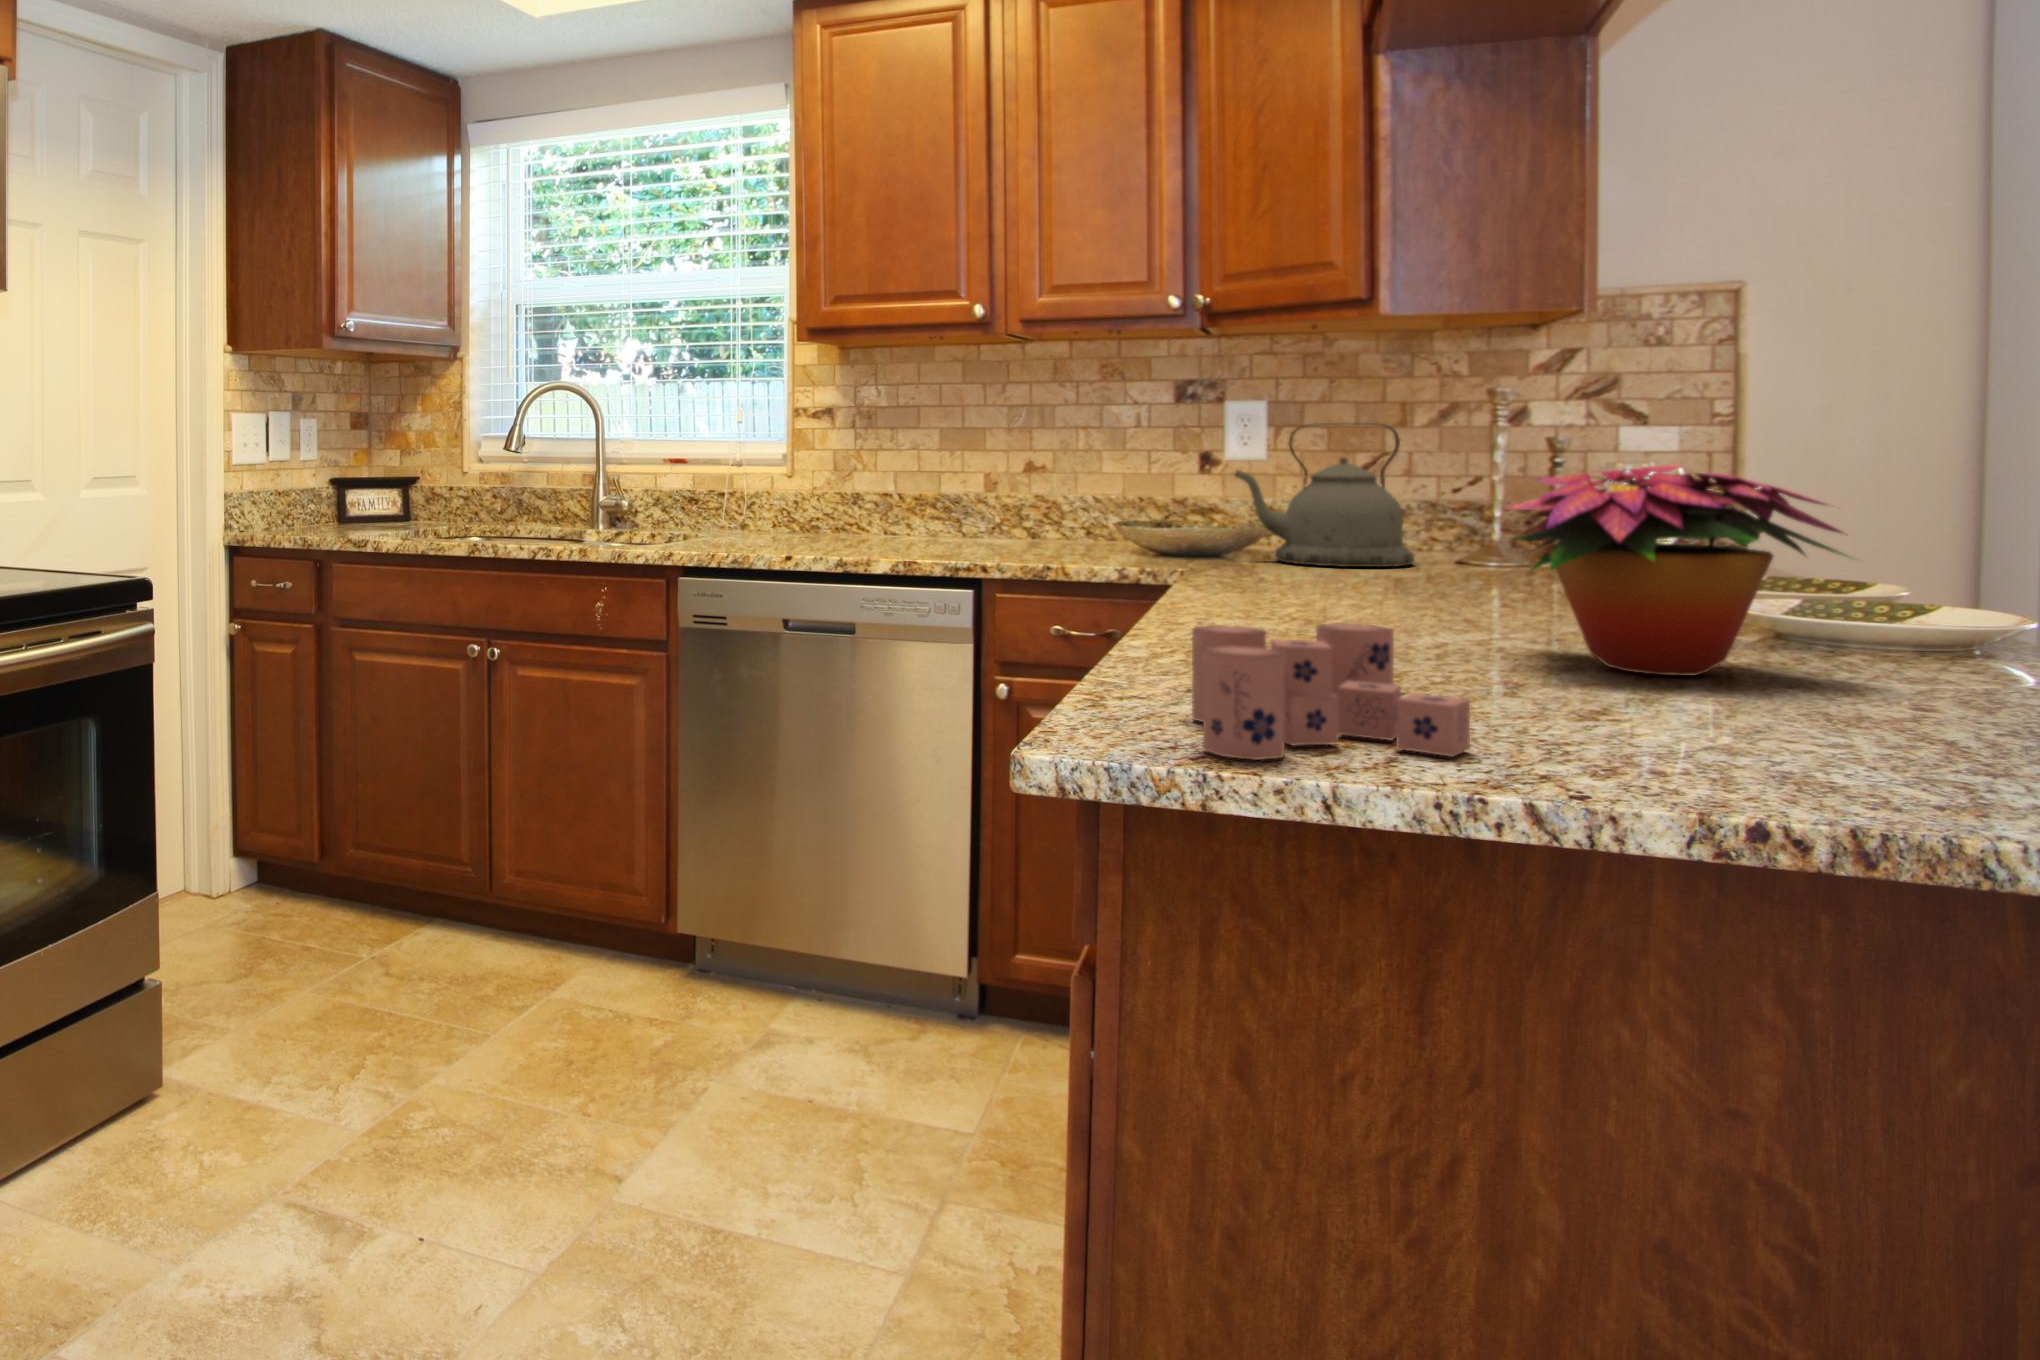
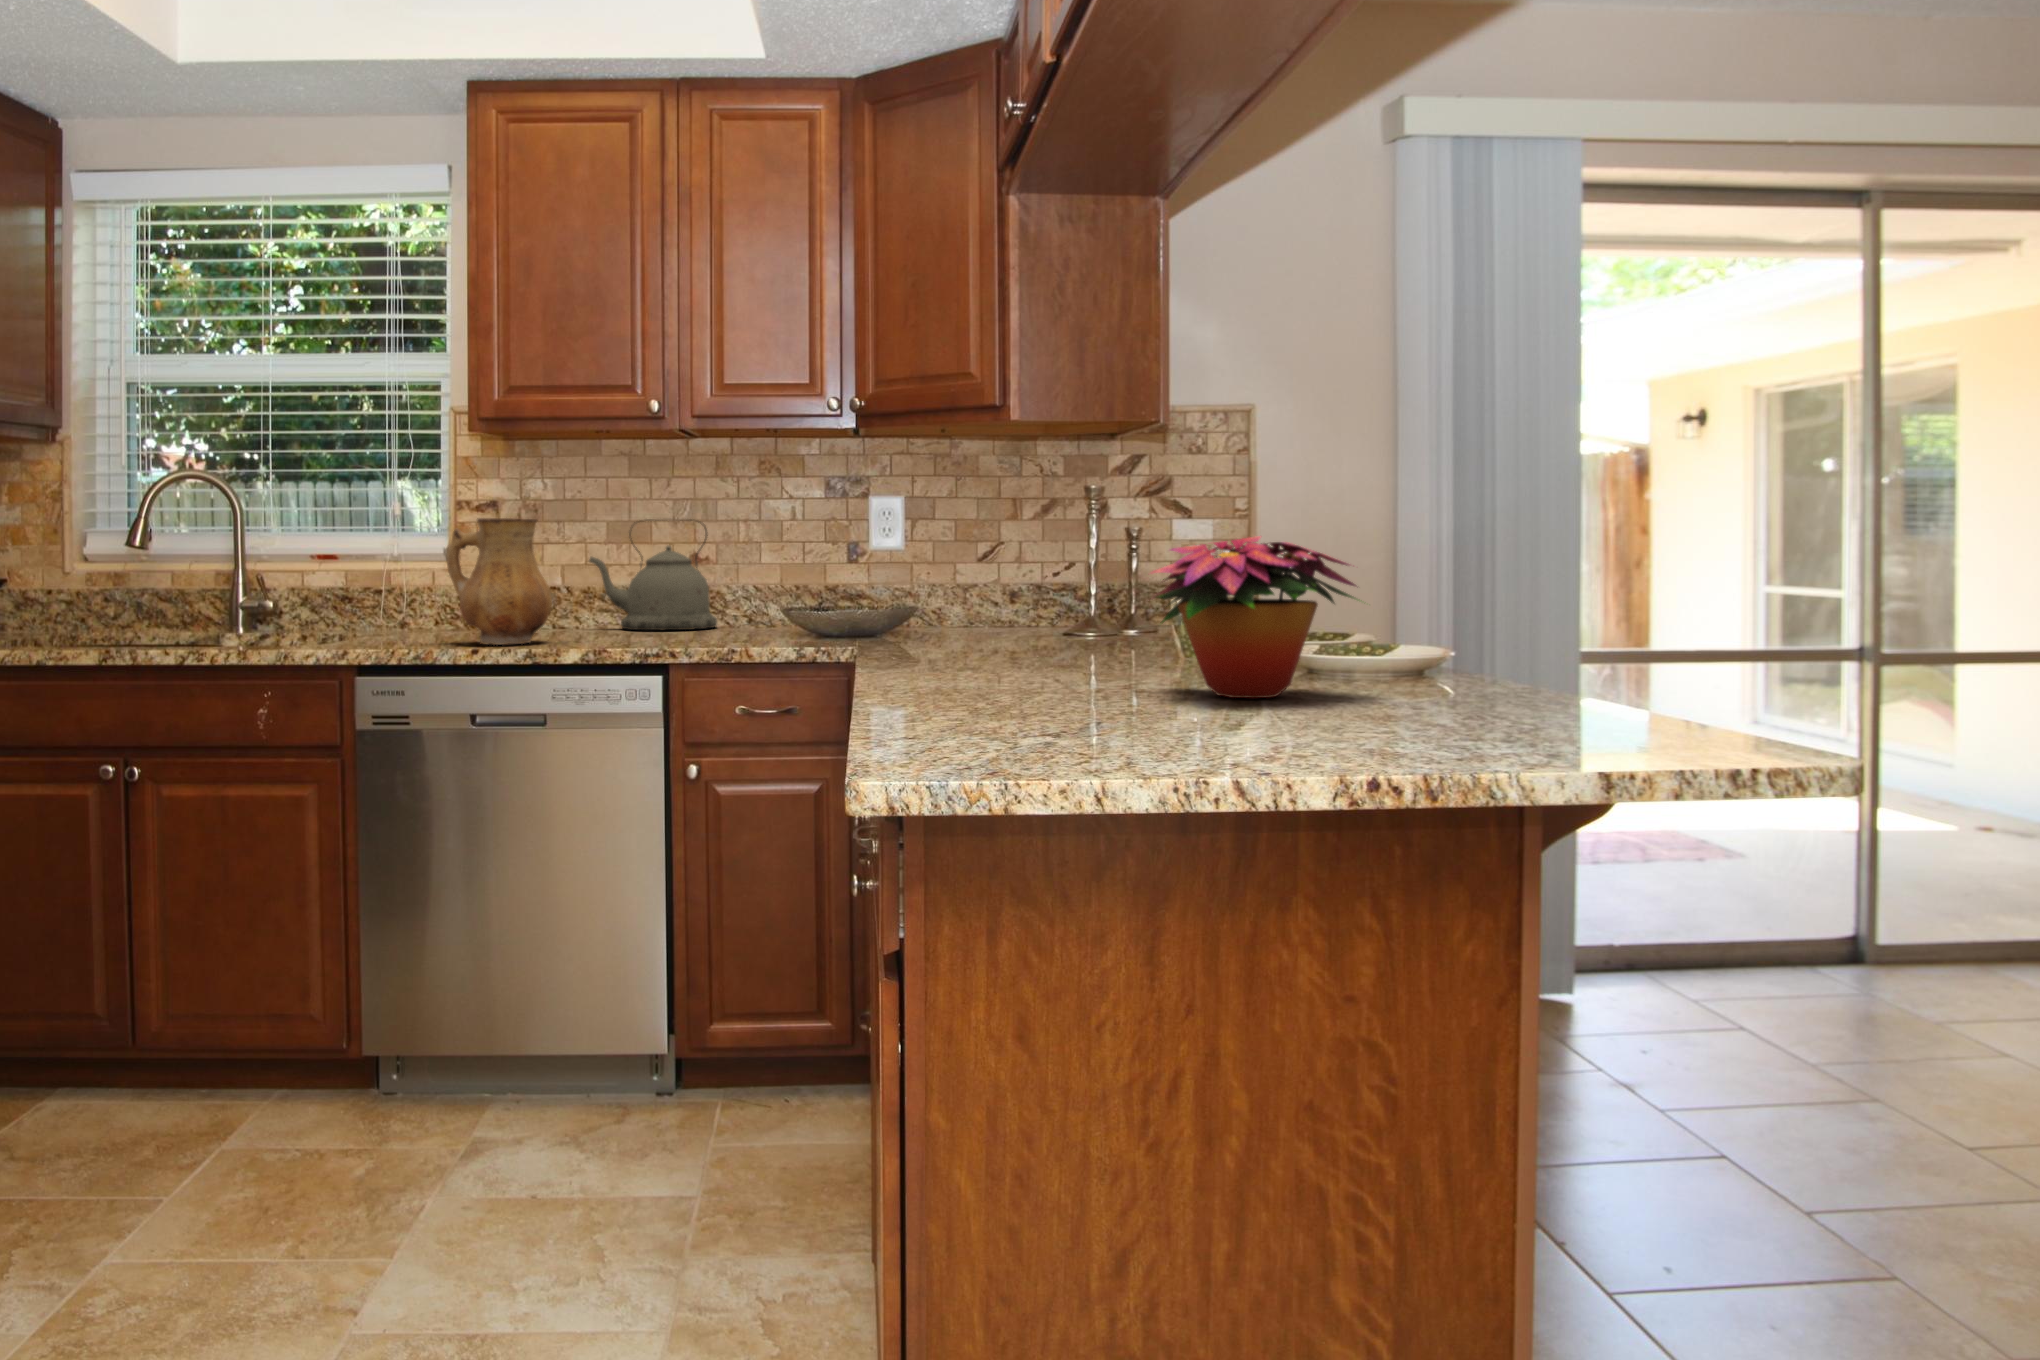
kettle: present [1235,423,1415,567] -> present [589,526,717,630]
ceramic pitcher: none [761,428,859,551] -> present [447,518,552,645]
candle: present [1192,623,1470,760] -> none [967,663,1173,771]

